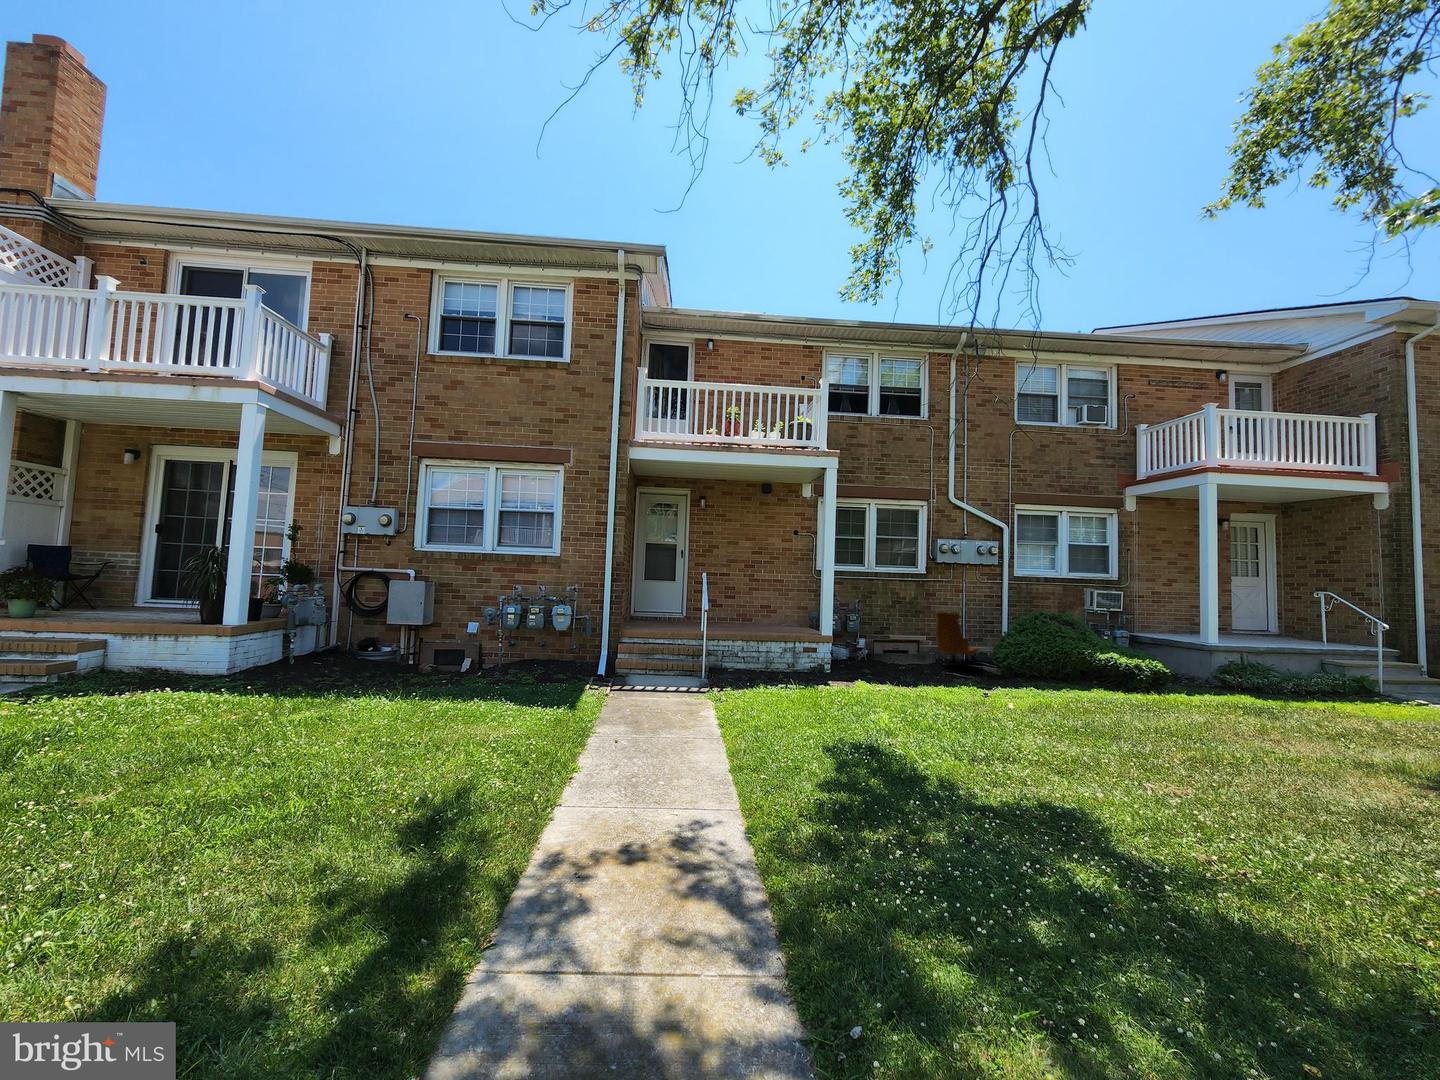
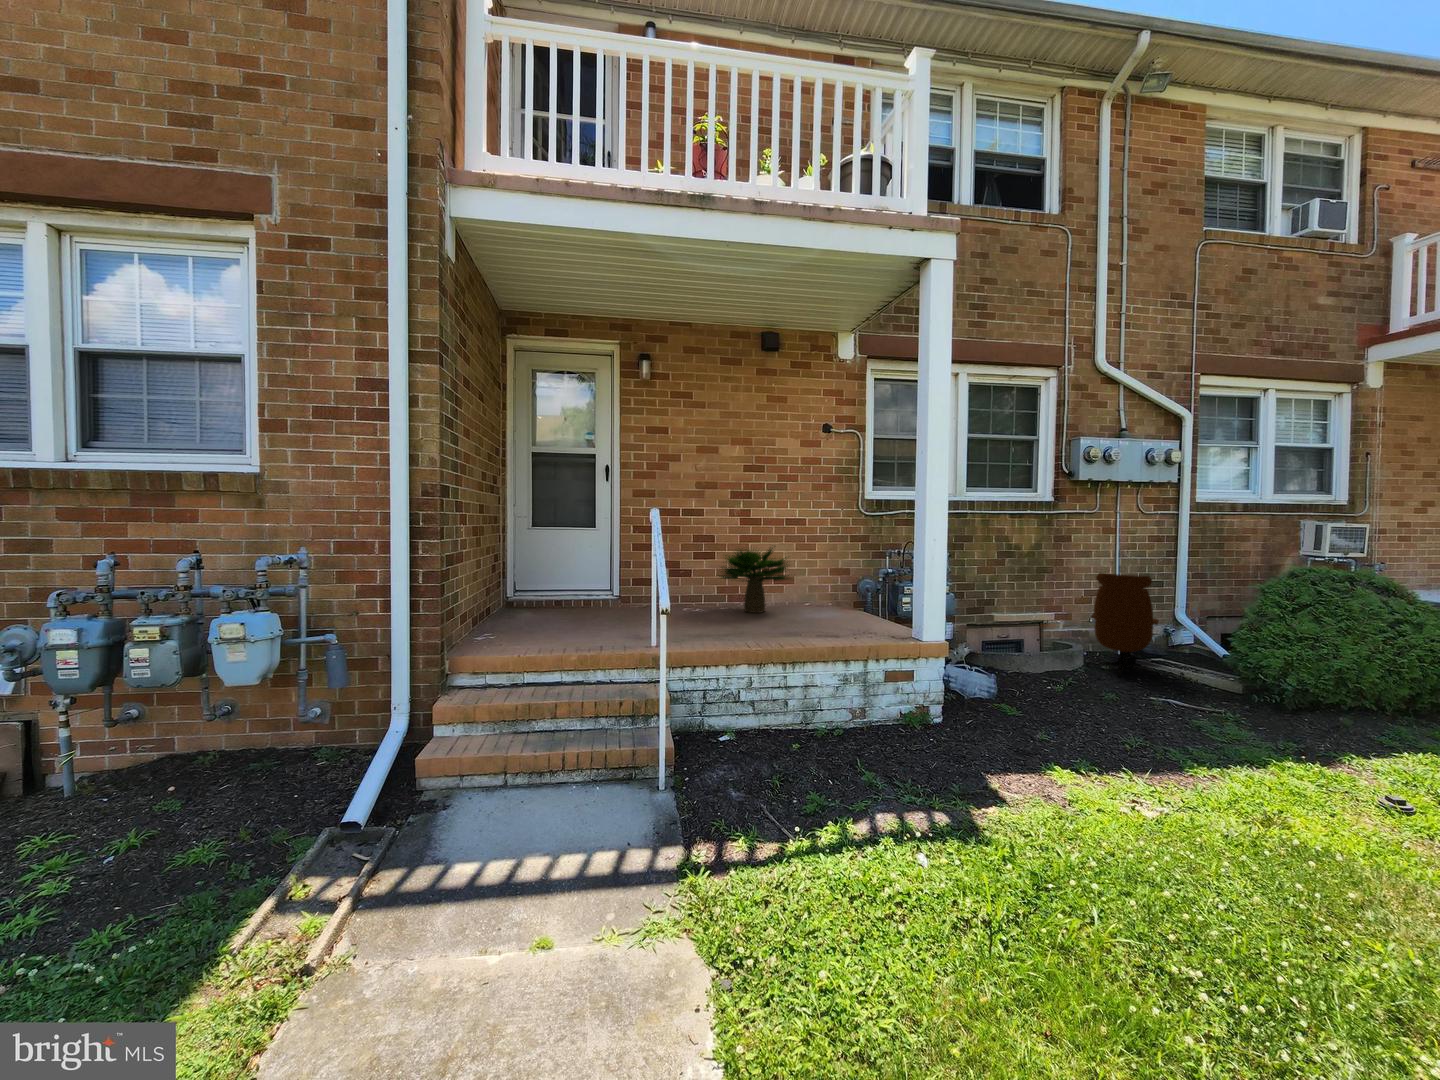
potted plant: none [735,590,776,625] -> present [719,546,789,613]

